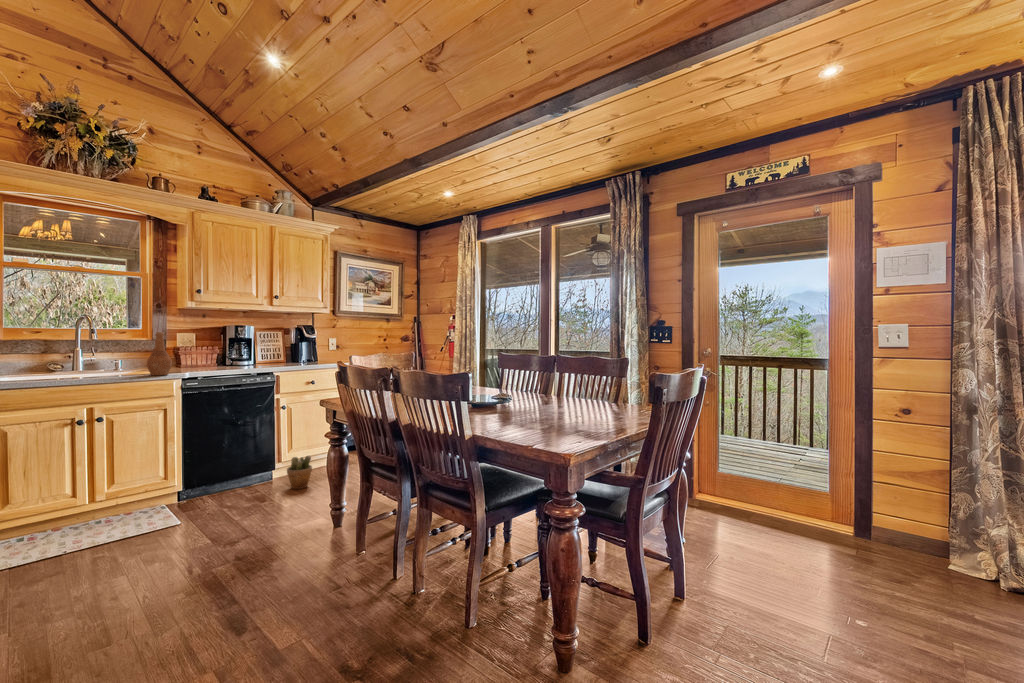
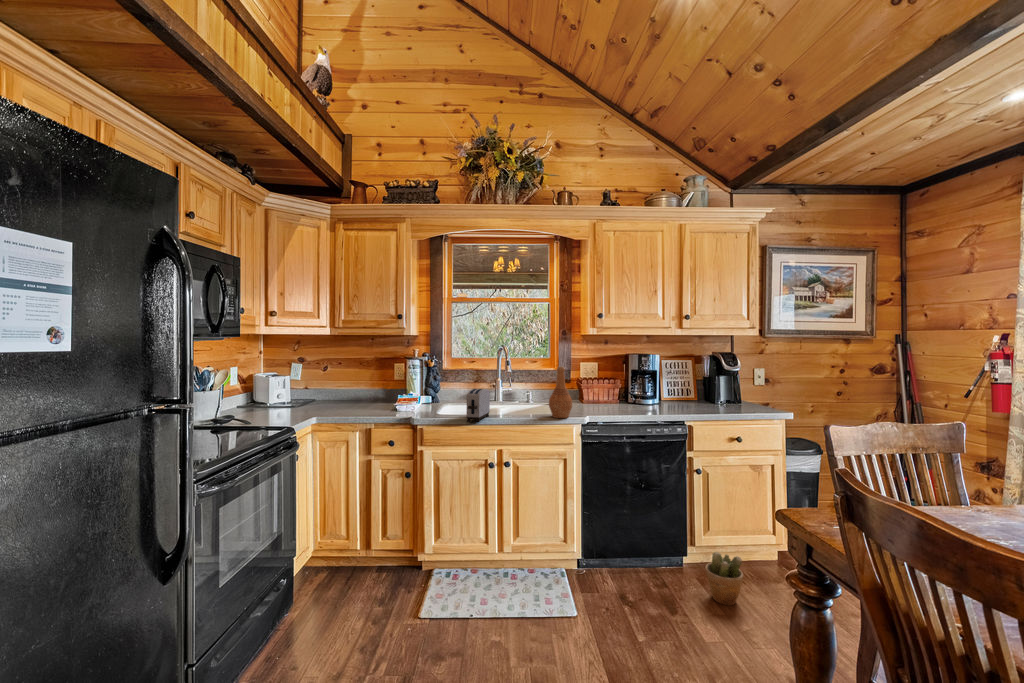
toaster: none [49,352,75,382] -> present [466,389,490,422]

